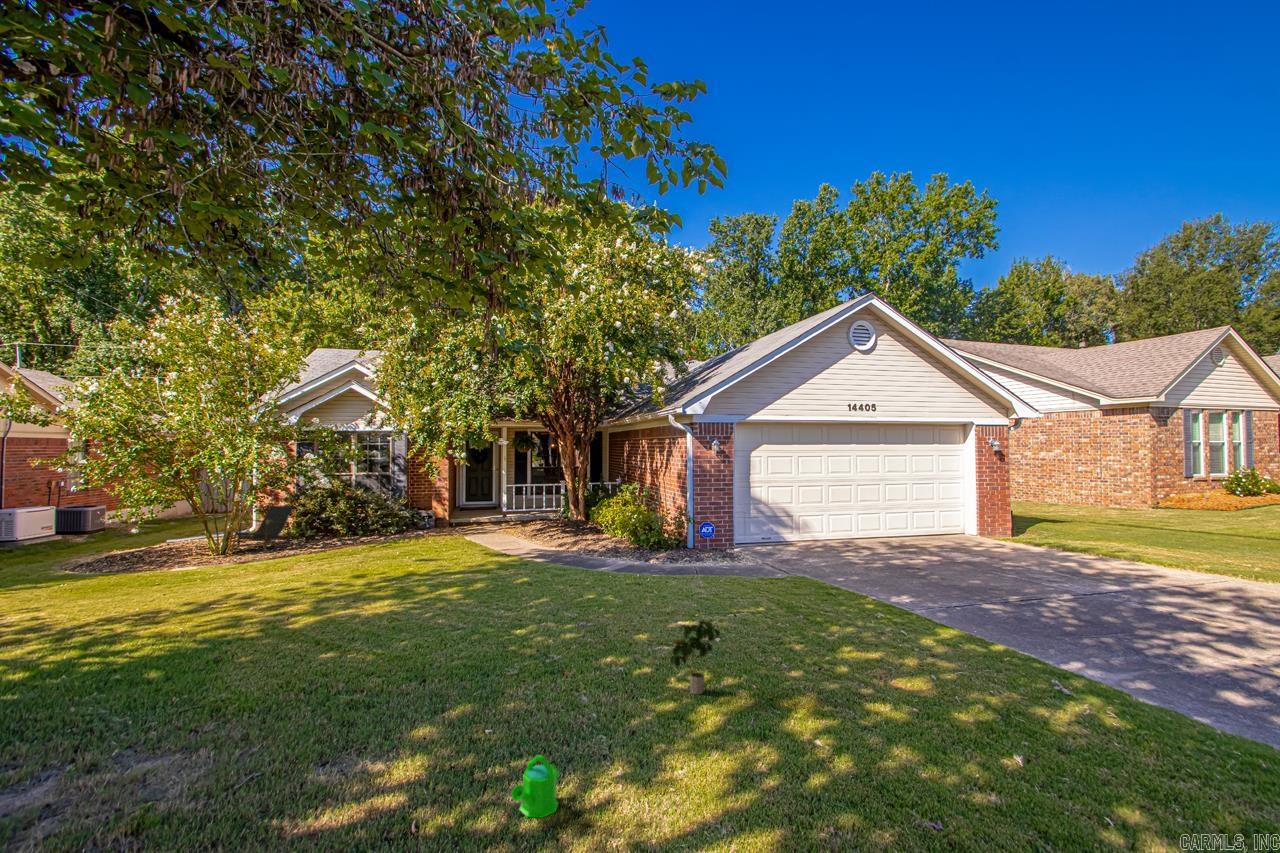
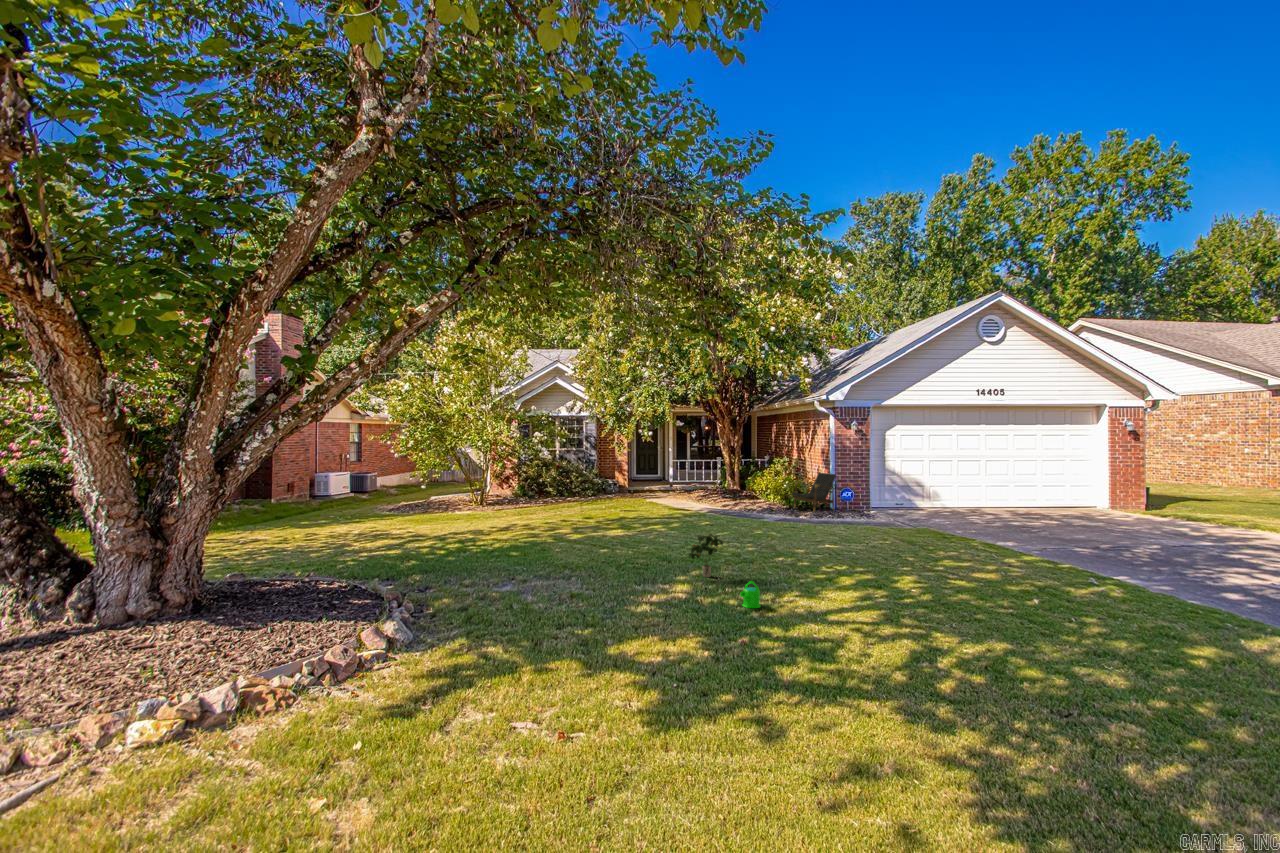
lounge chair: present [235,505,292,551] -> present [792,472,836,511]
potted plant: present [670,621,720,694] -> present [689,534,723,577]

